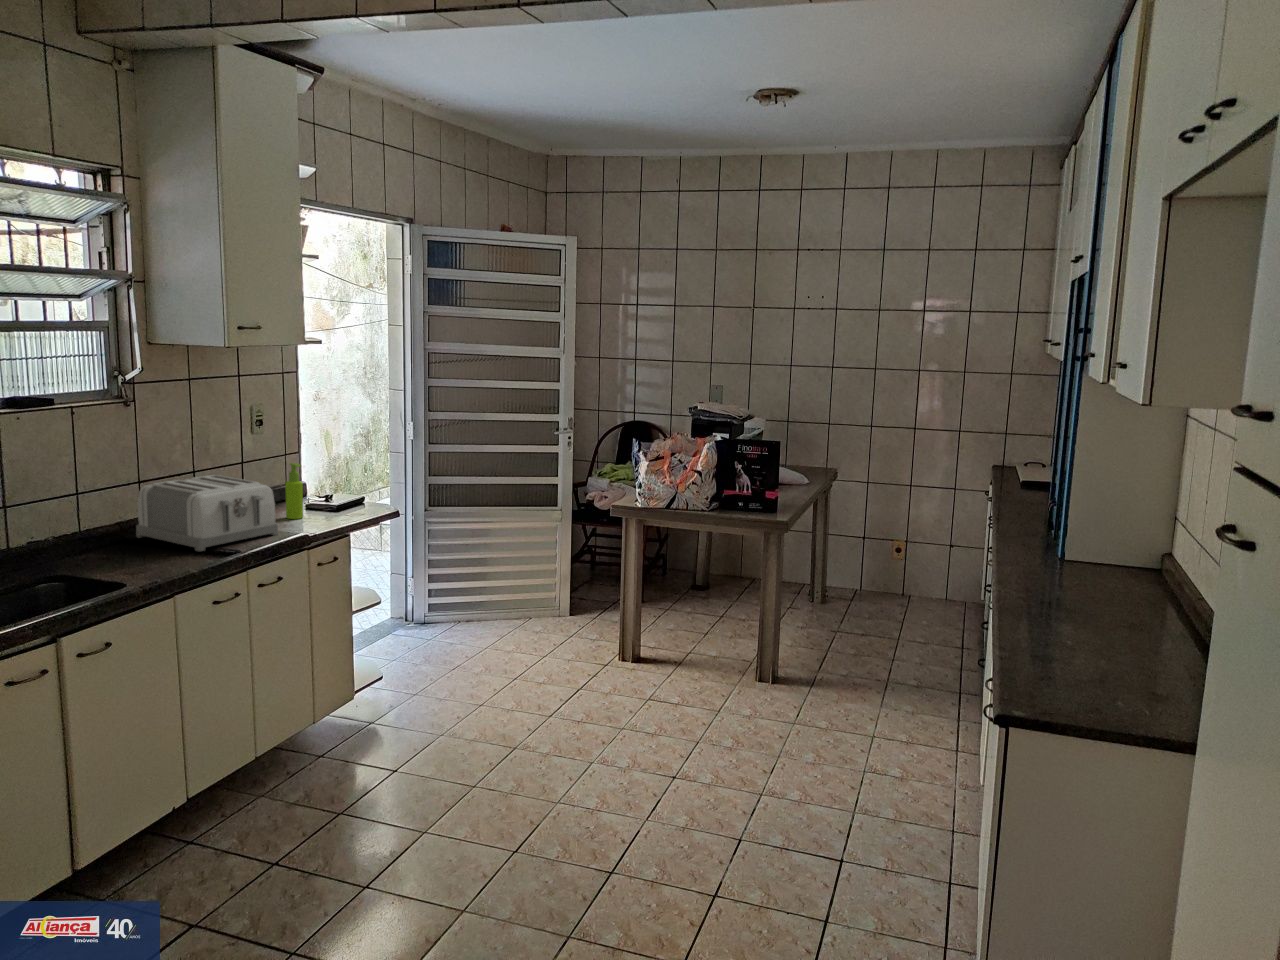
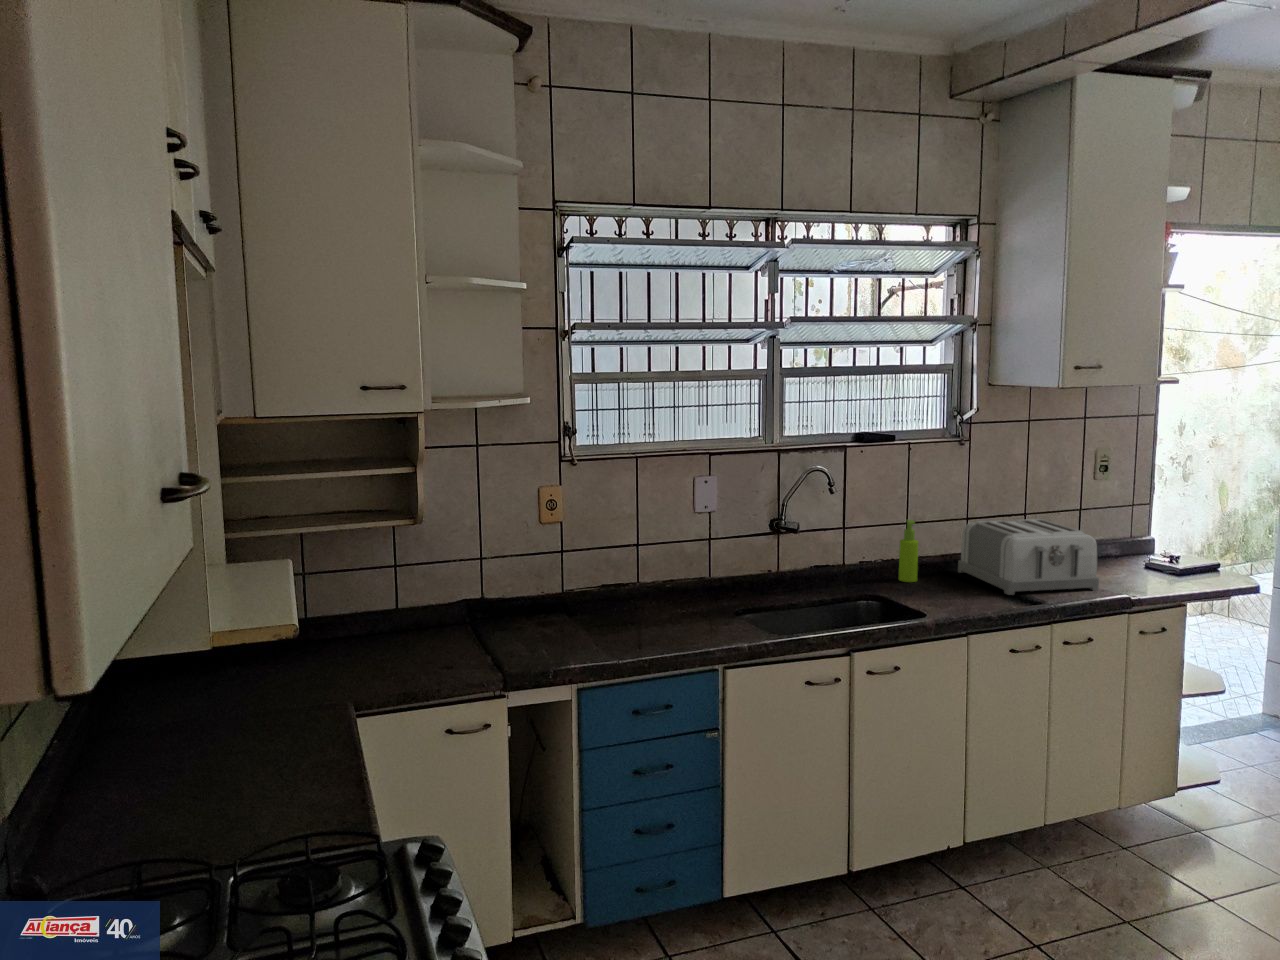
soap dispenser: present [285,463,303,519] -> present [899,520,918,582]

